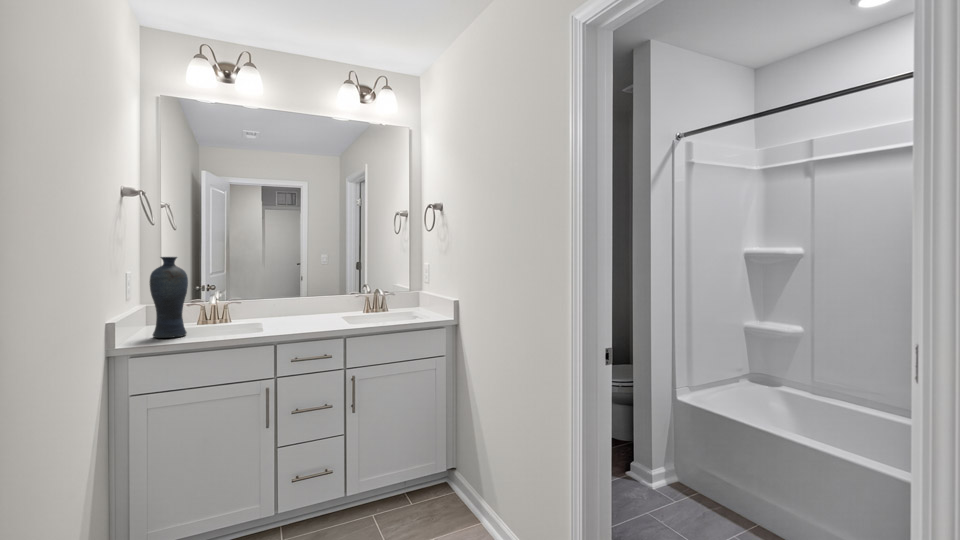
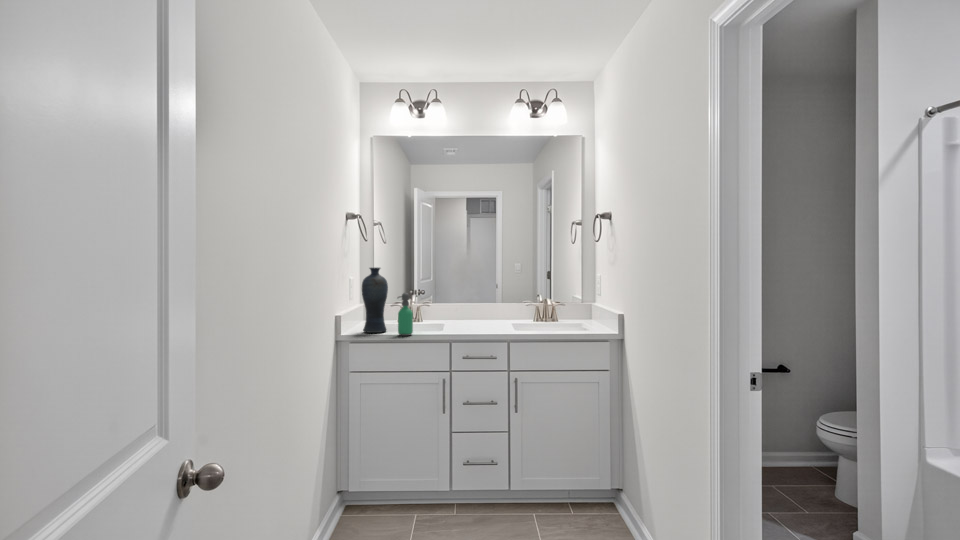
soap dispenser: none [204,287,225,339] -> present [398,293,413,336]

